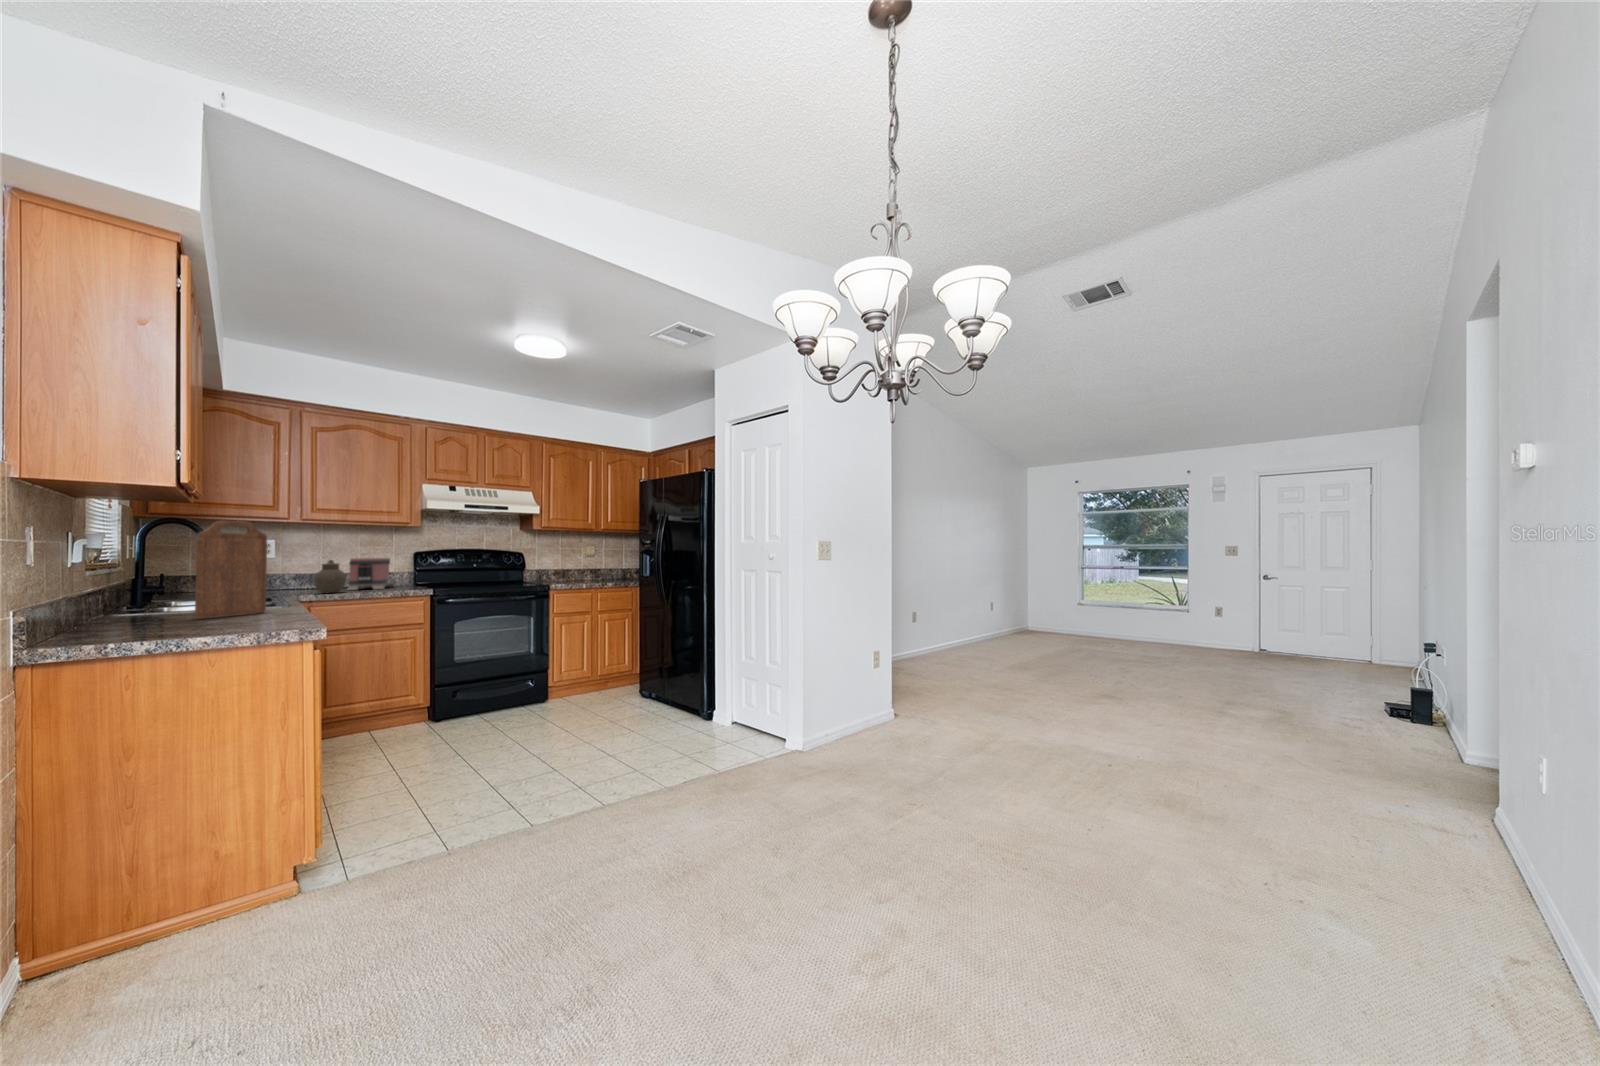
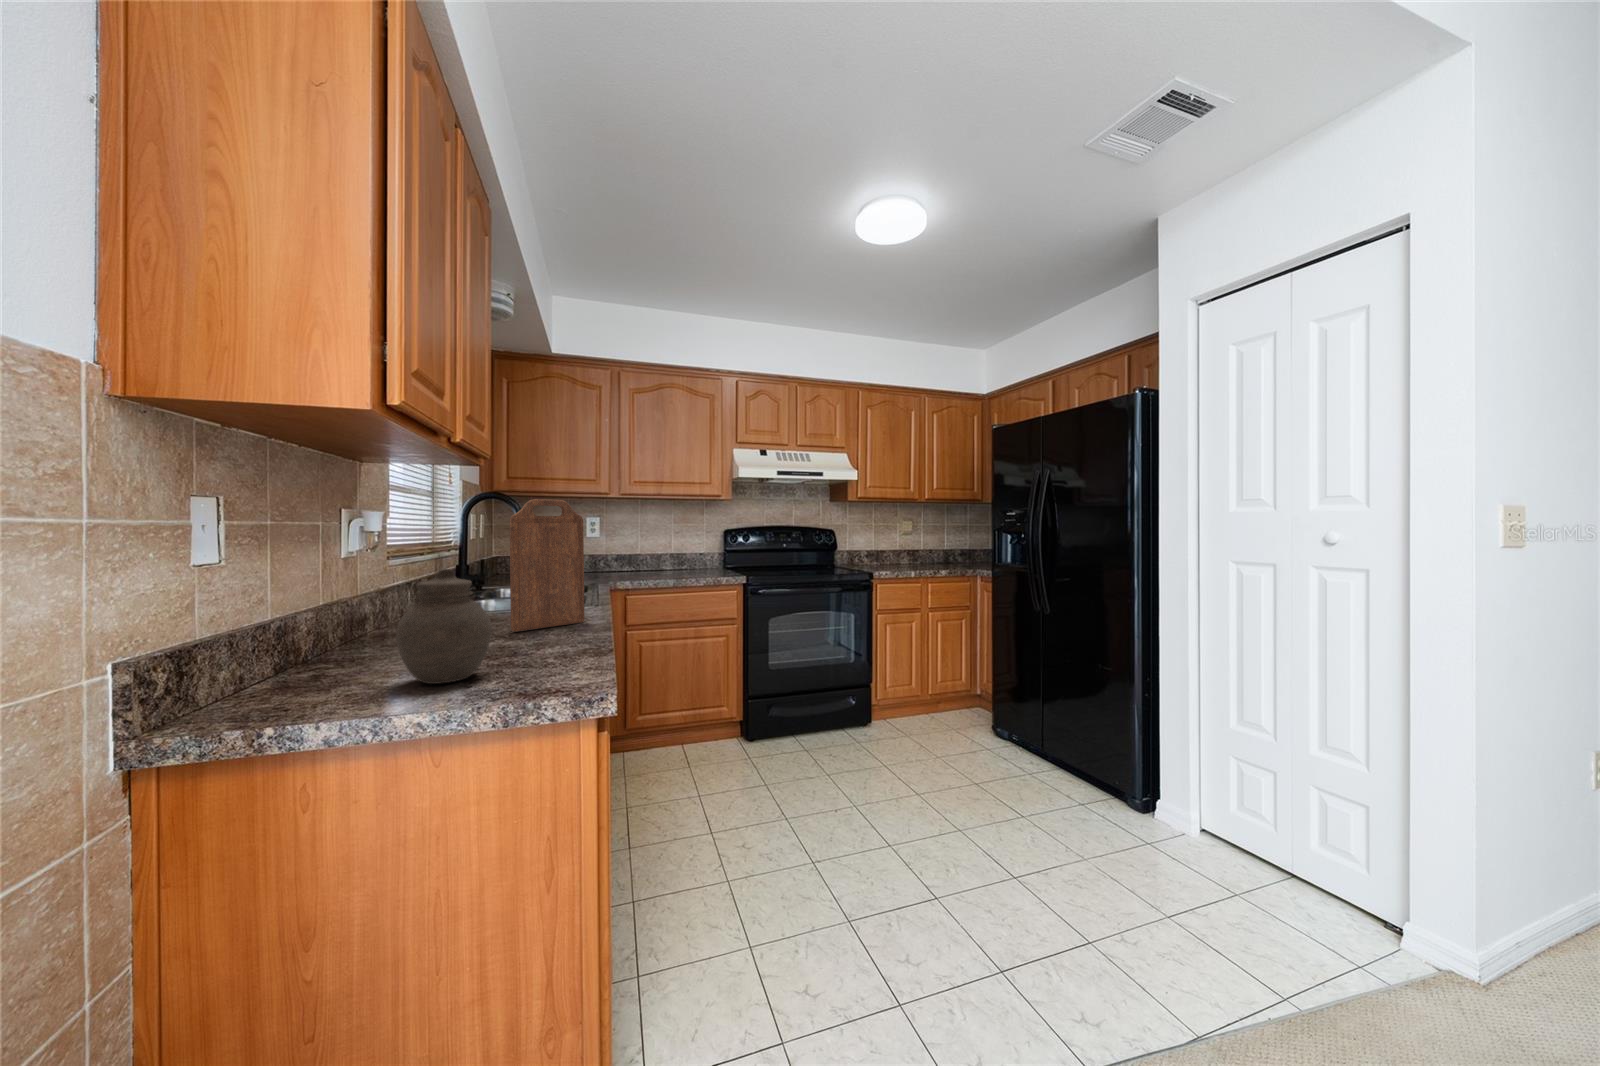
toaster: present [348,558,396,590] -> none [662,537,708,574]
jar: present [314,560,346,593] -> present [396,569,492,684]

